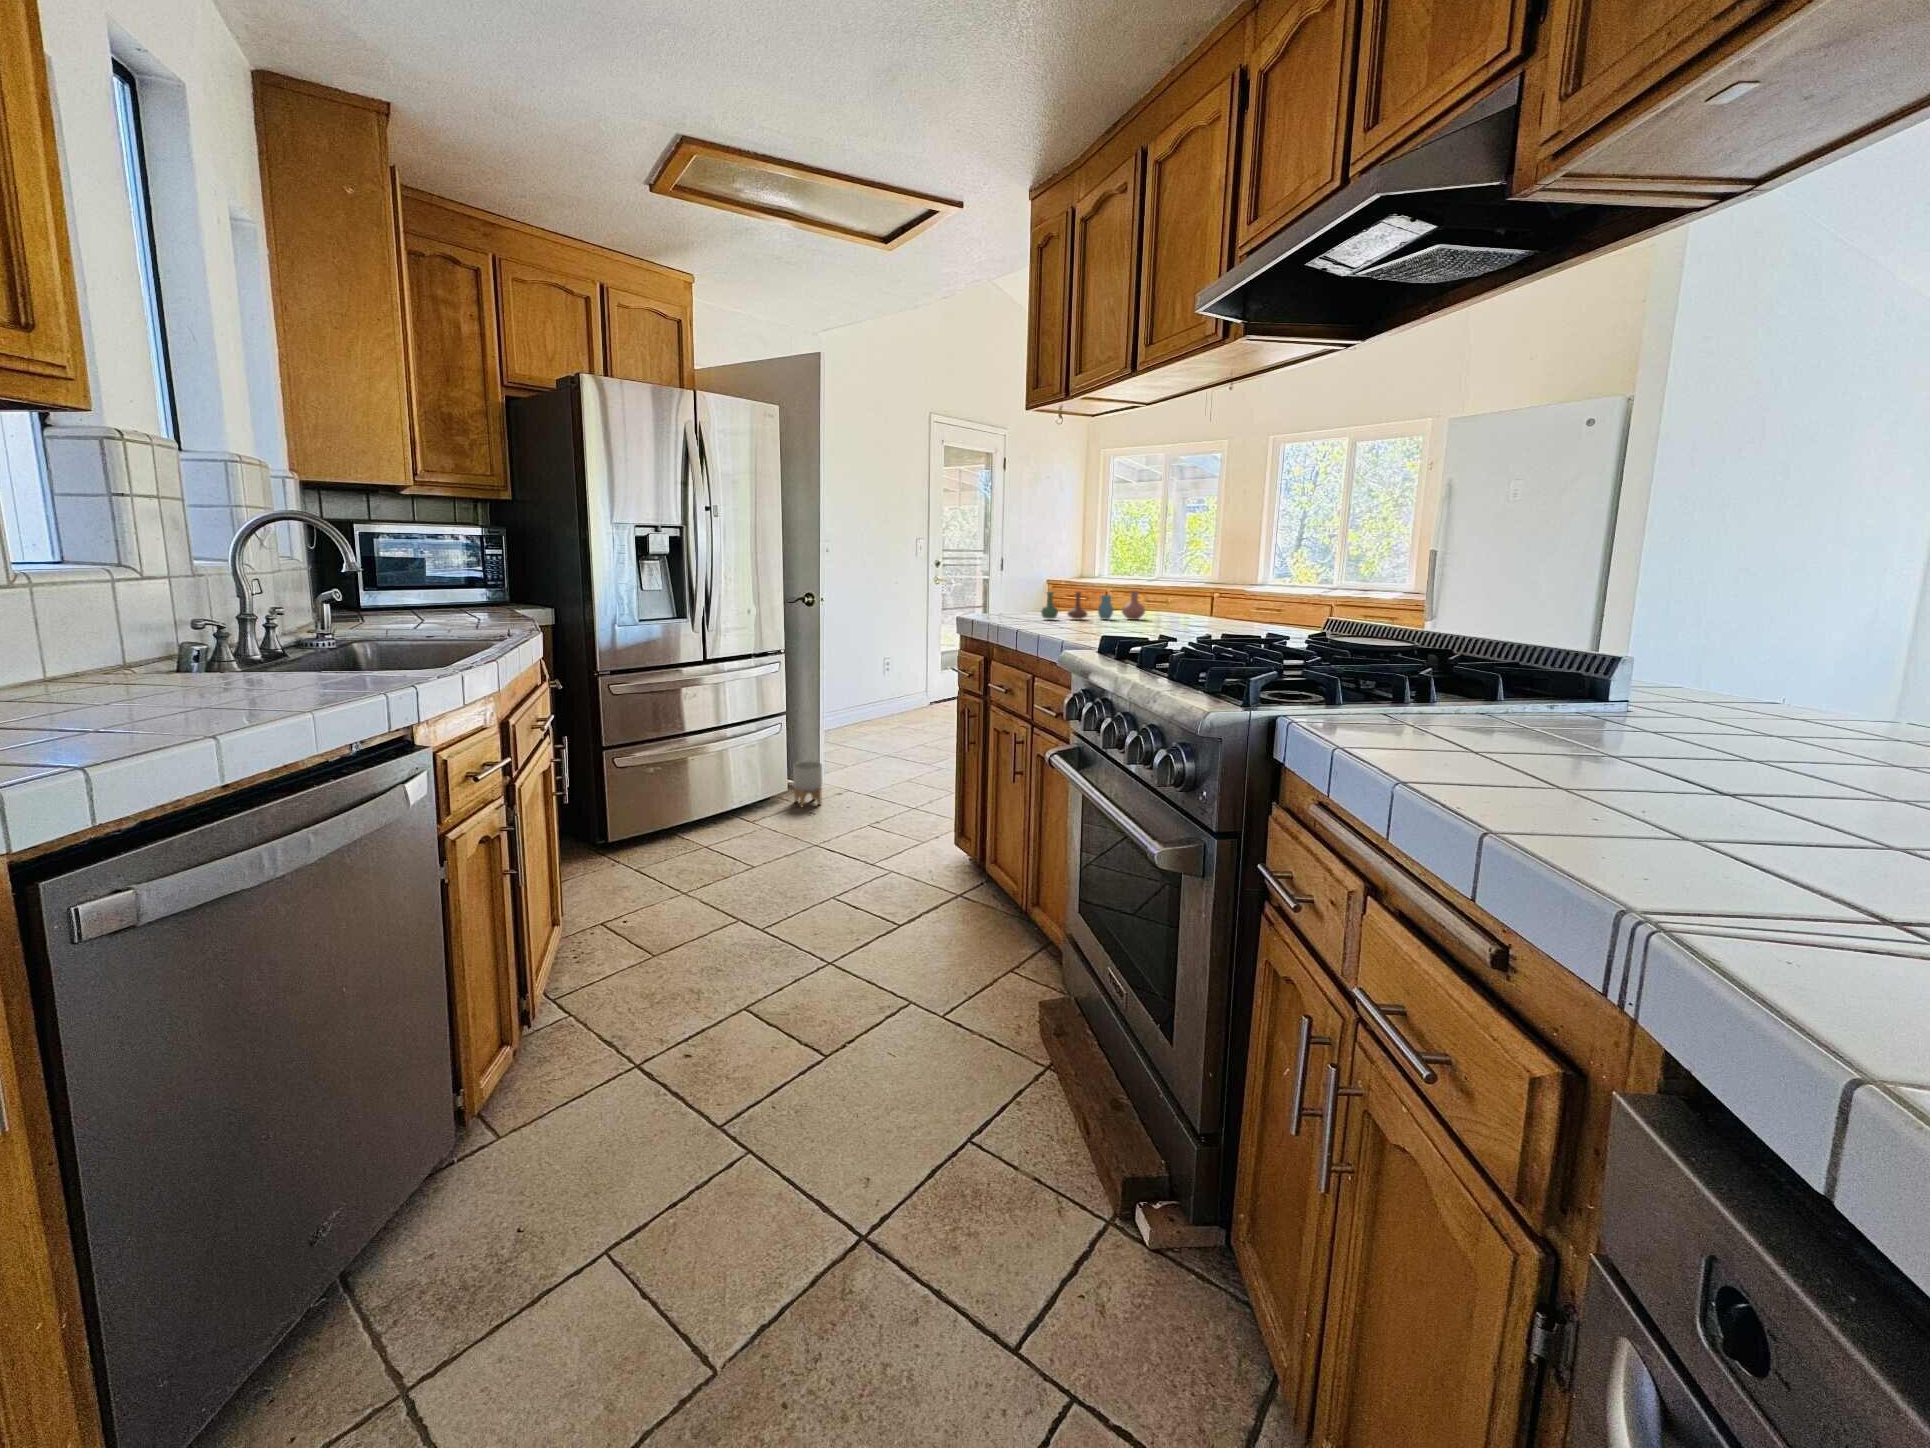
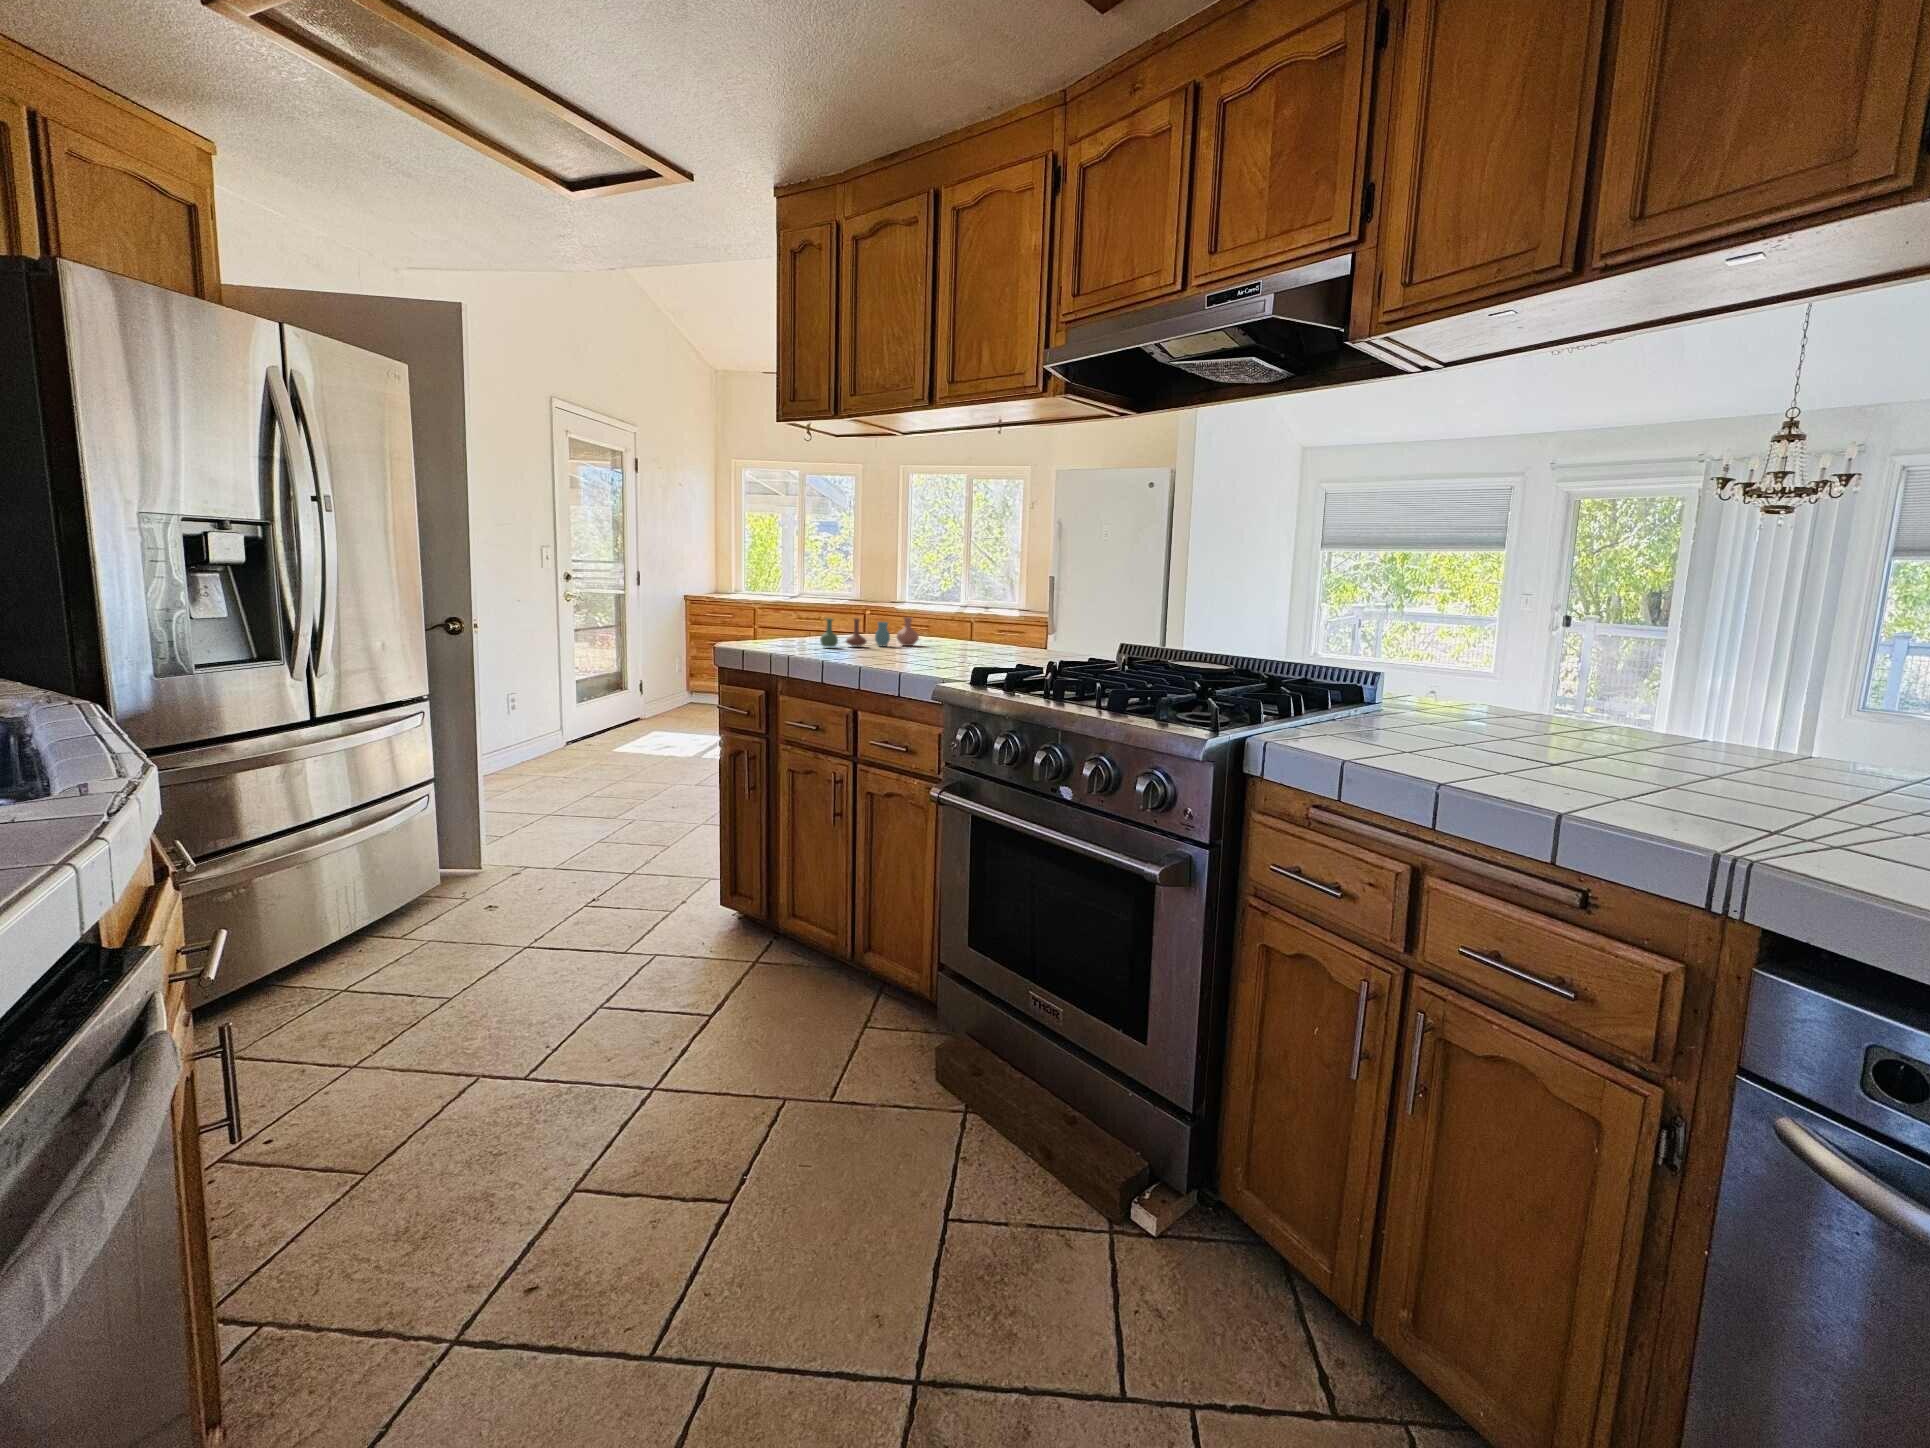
planter: present [793,761,822,807] -> none [448,839,495,902]

